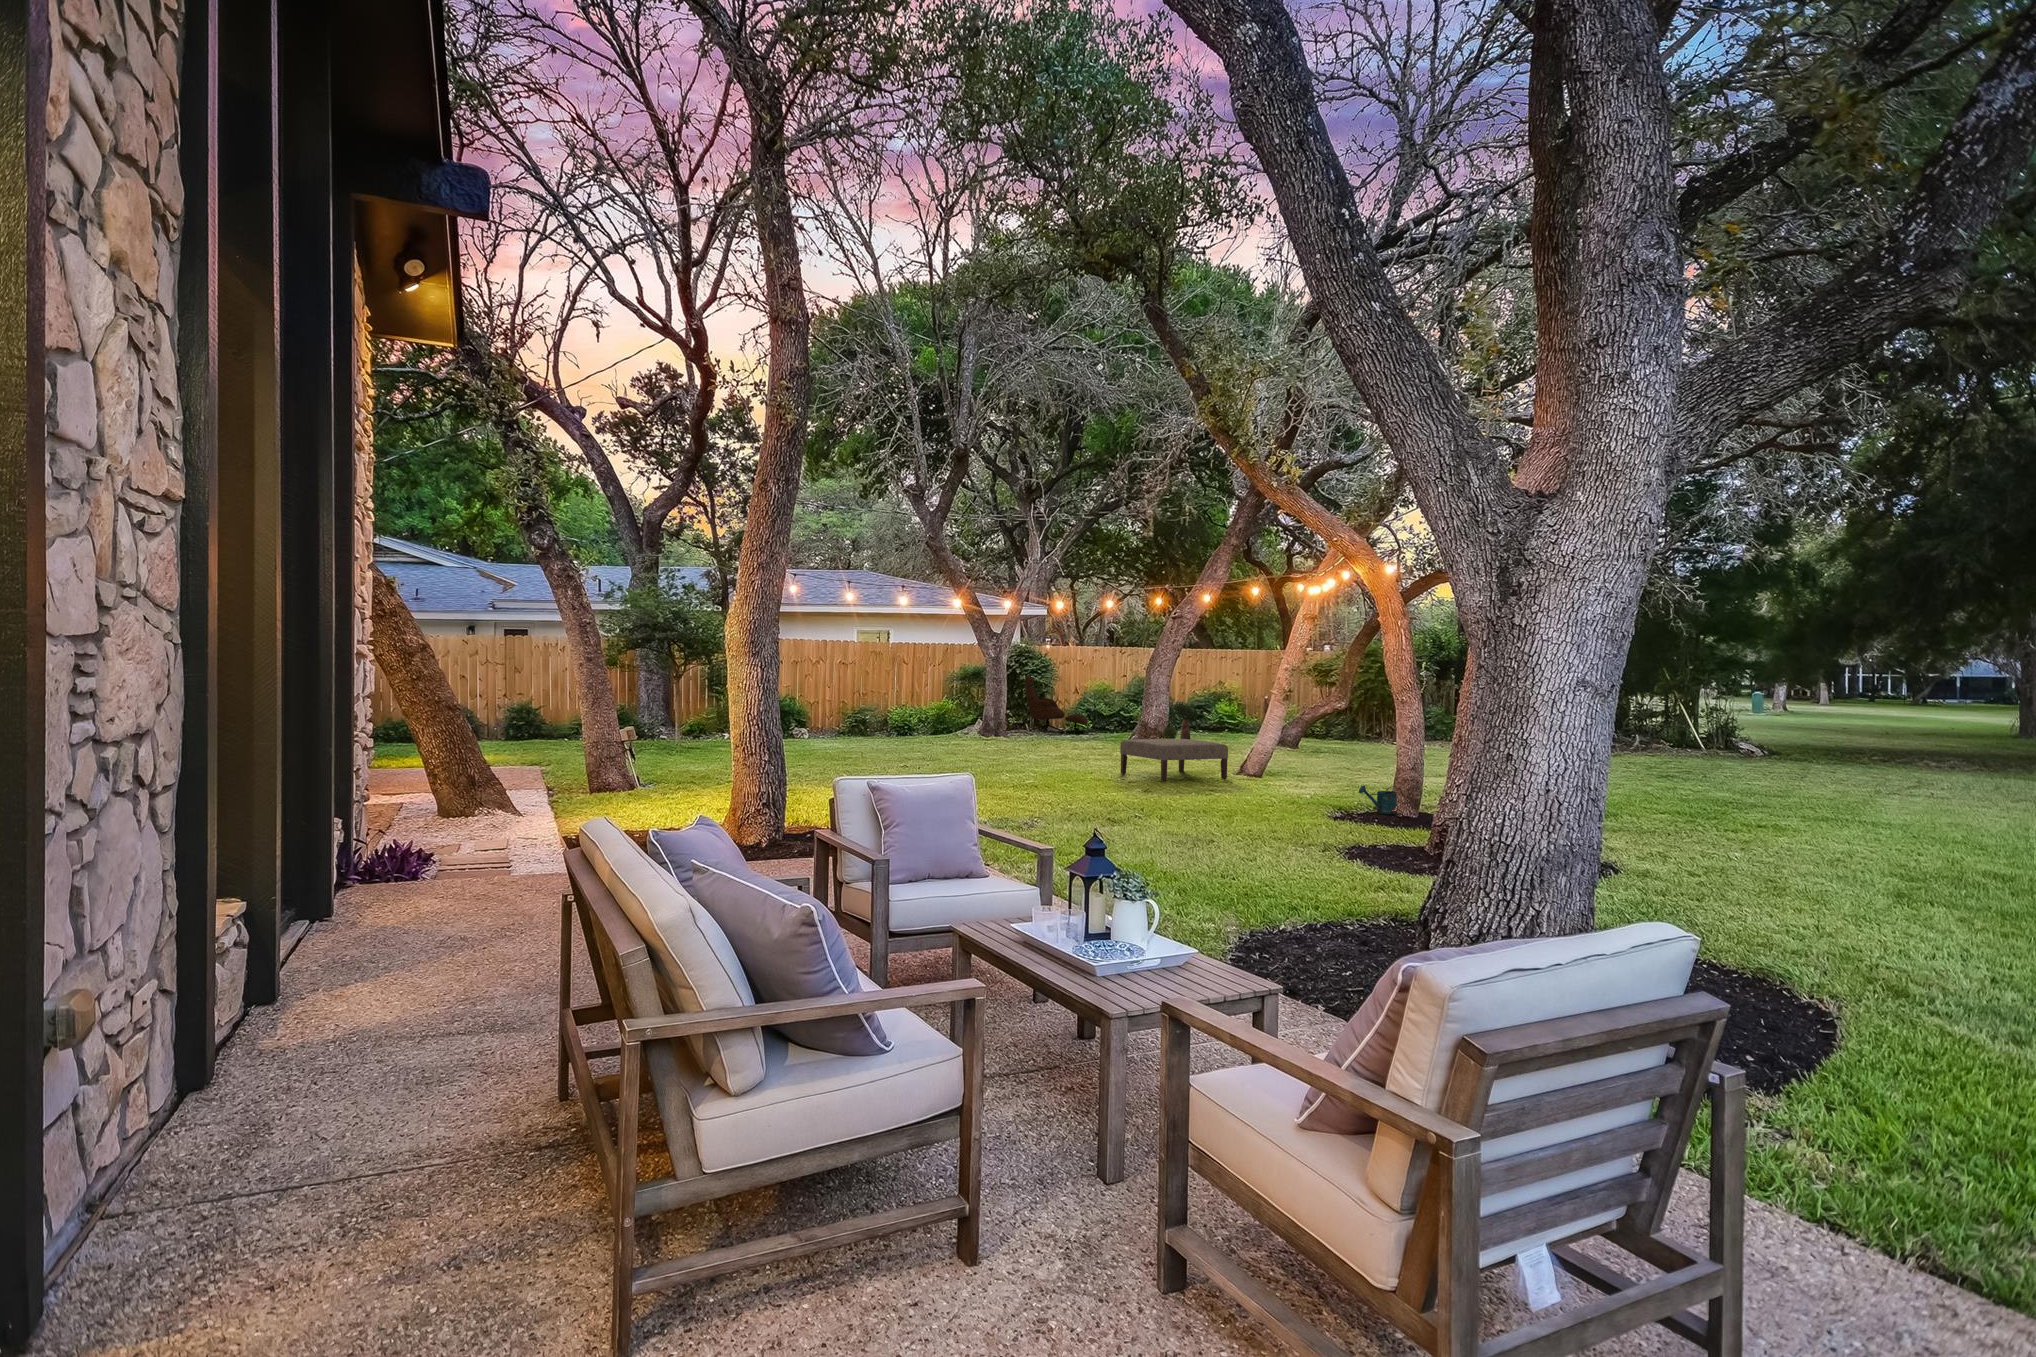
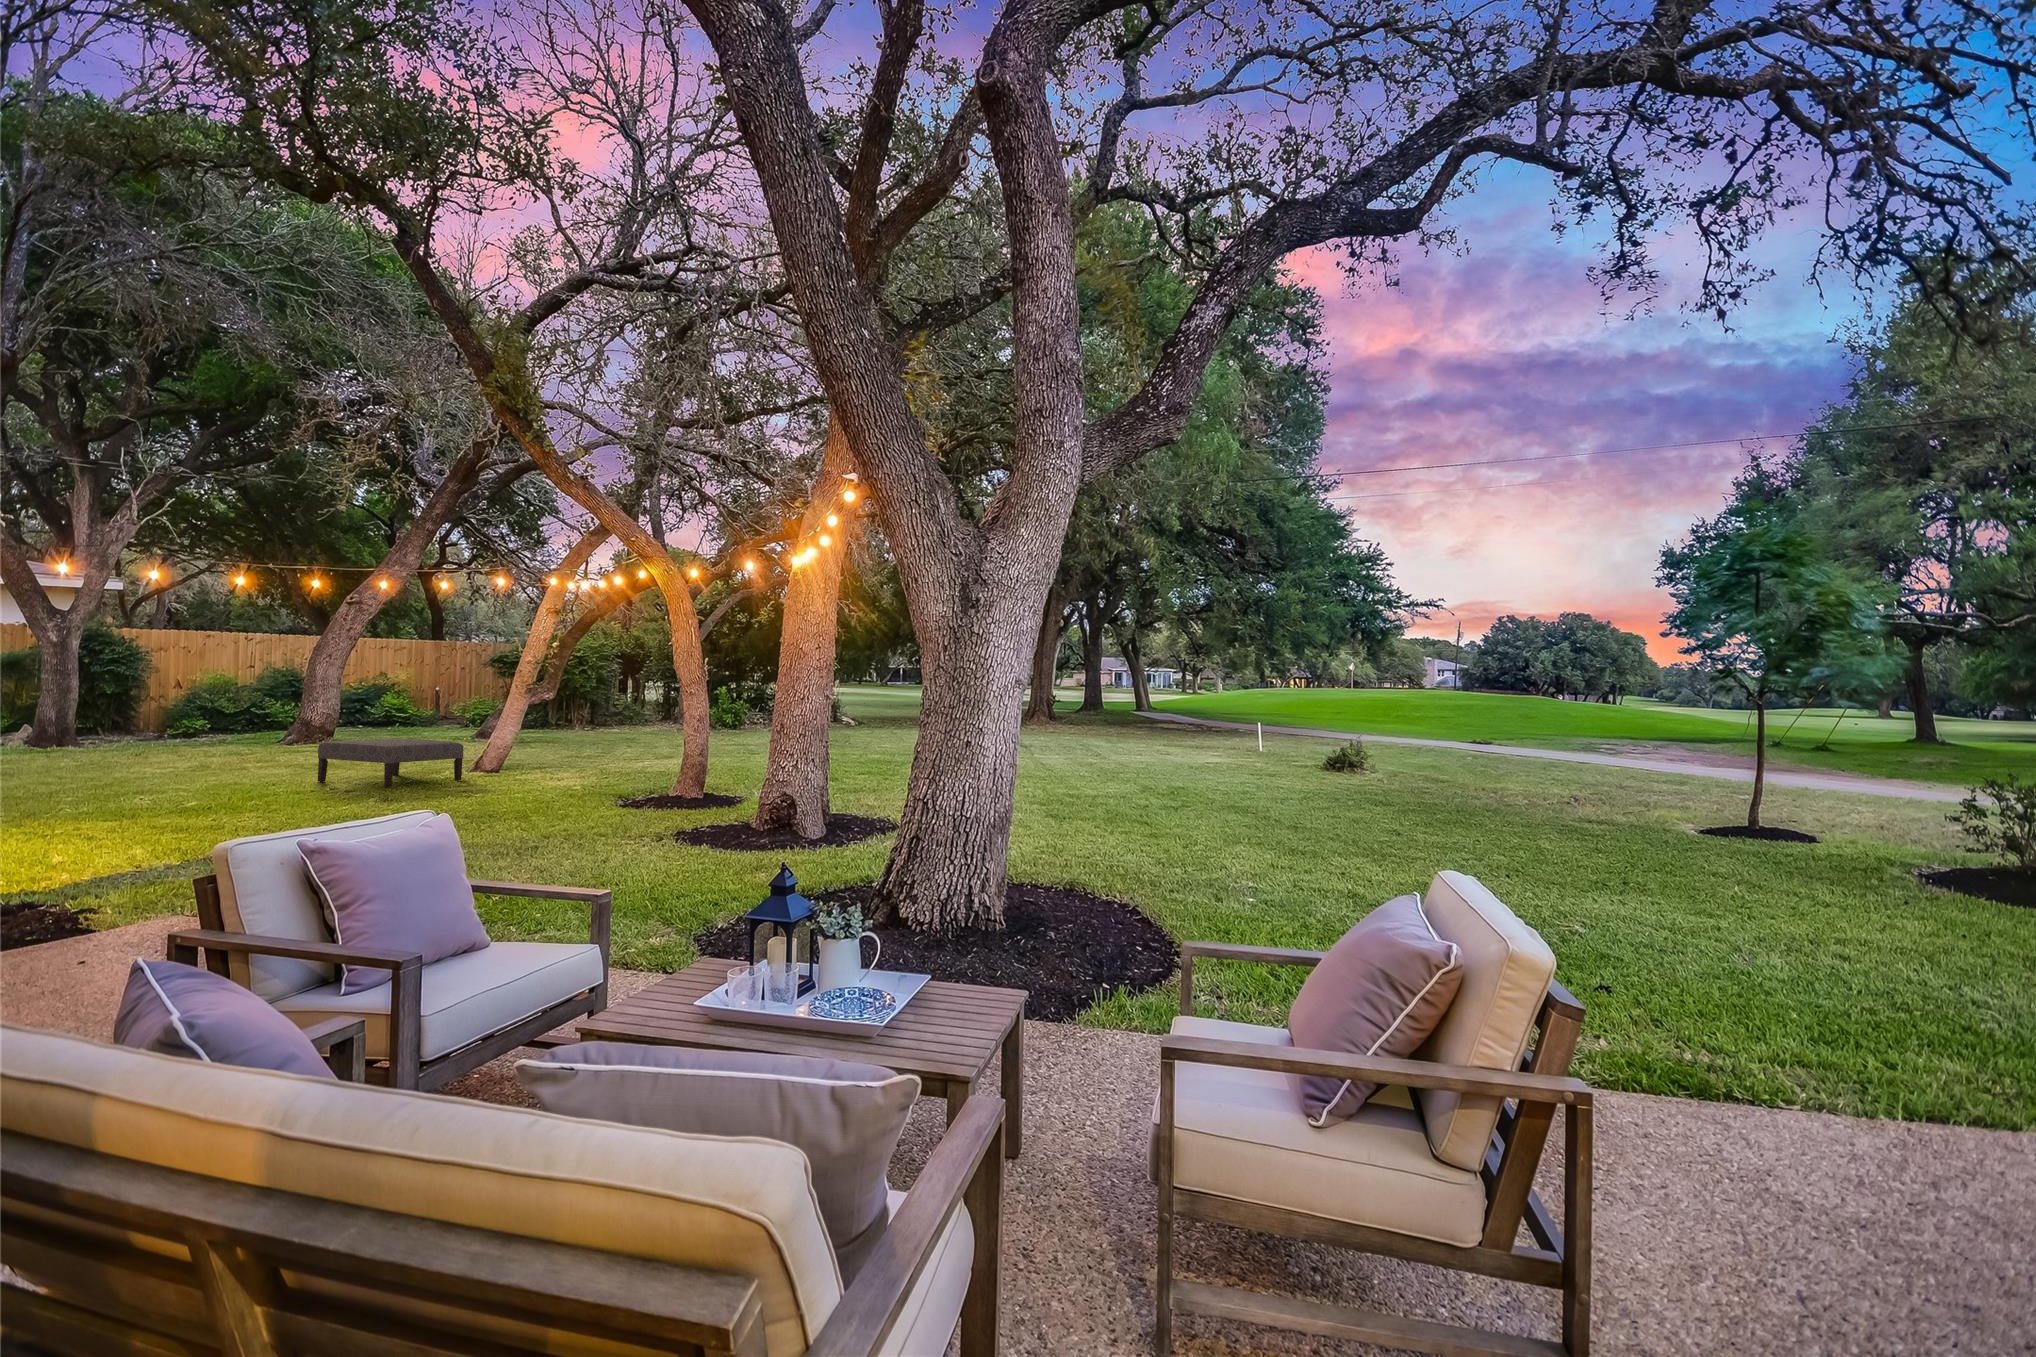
lounge chair: present [1025,675,1088,733] -> none [104,662,207,736]
potted plant: present [1163,702,1197,740] -> none [332,697,379,744]
watering can: present [1359,785,1402,814] -> none [638,777,677,804]

